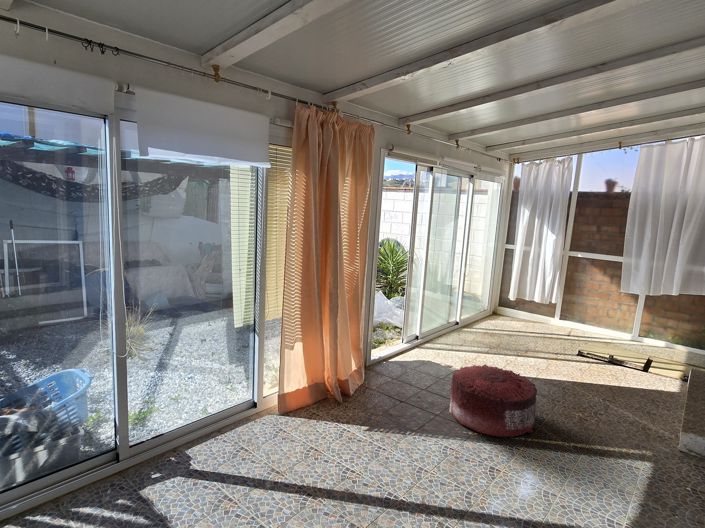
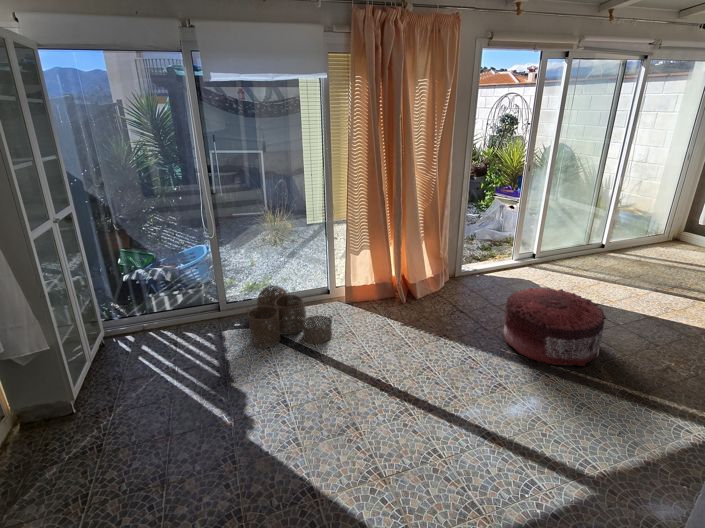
woven basket: none [174,407,296,500] -> present [247,285,332,348]

